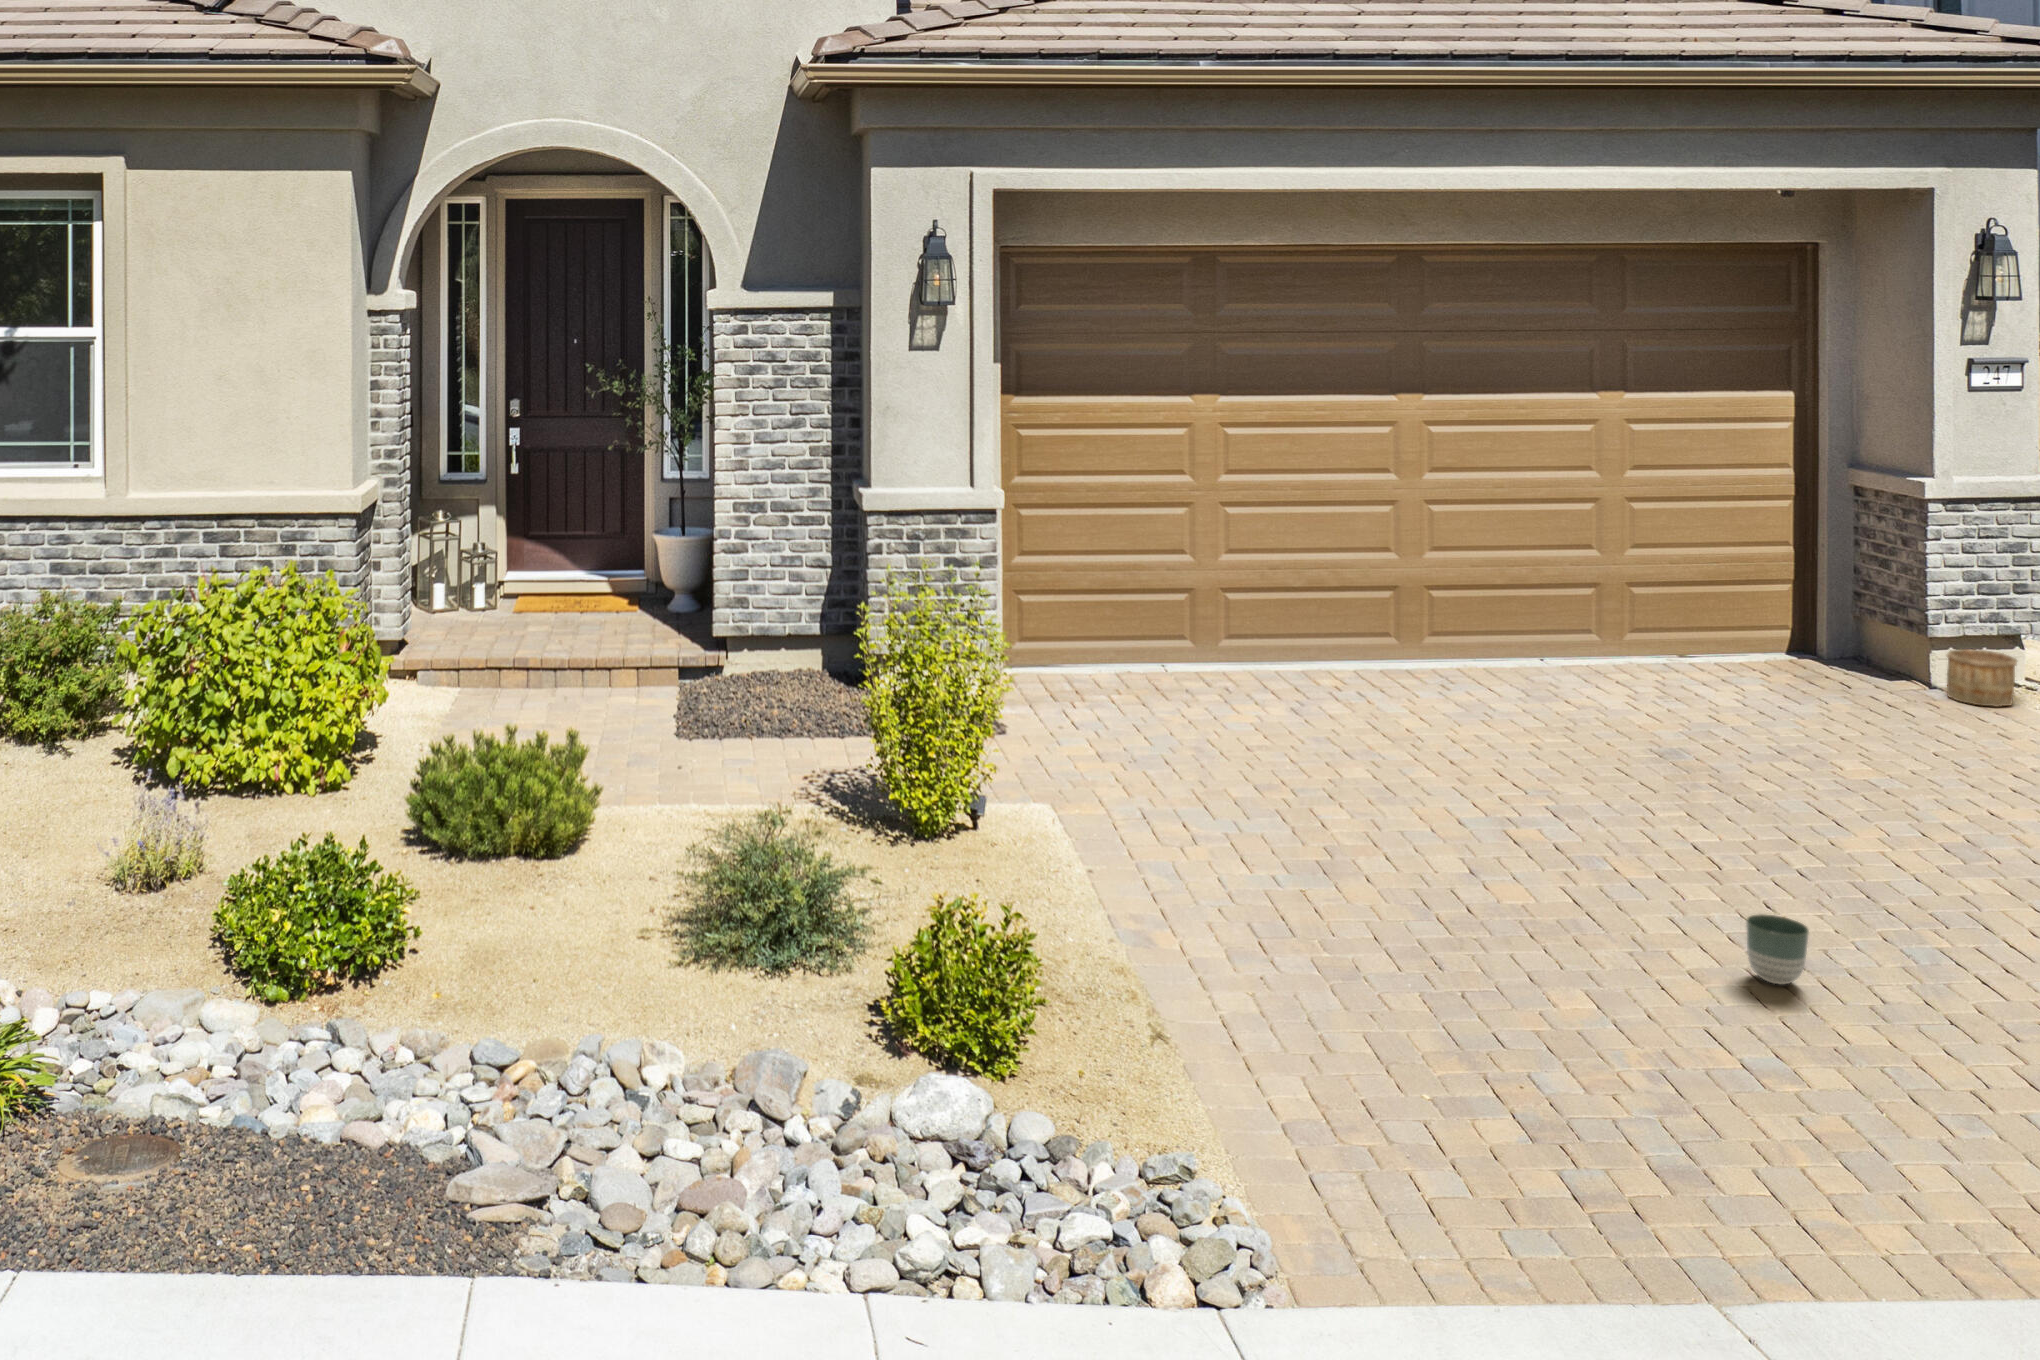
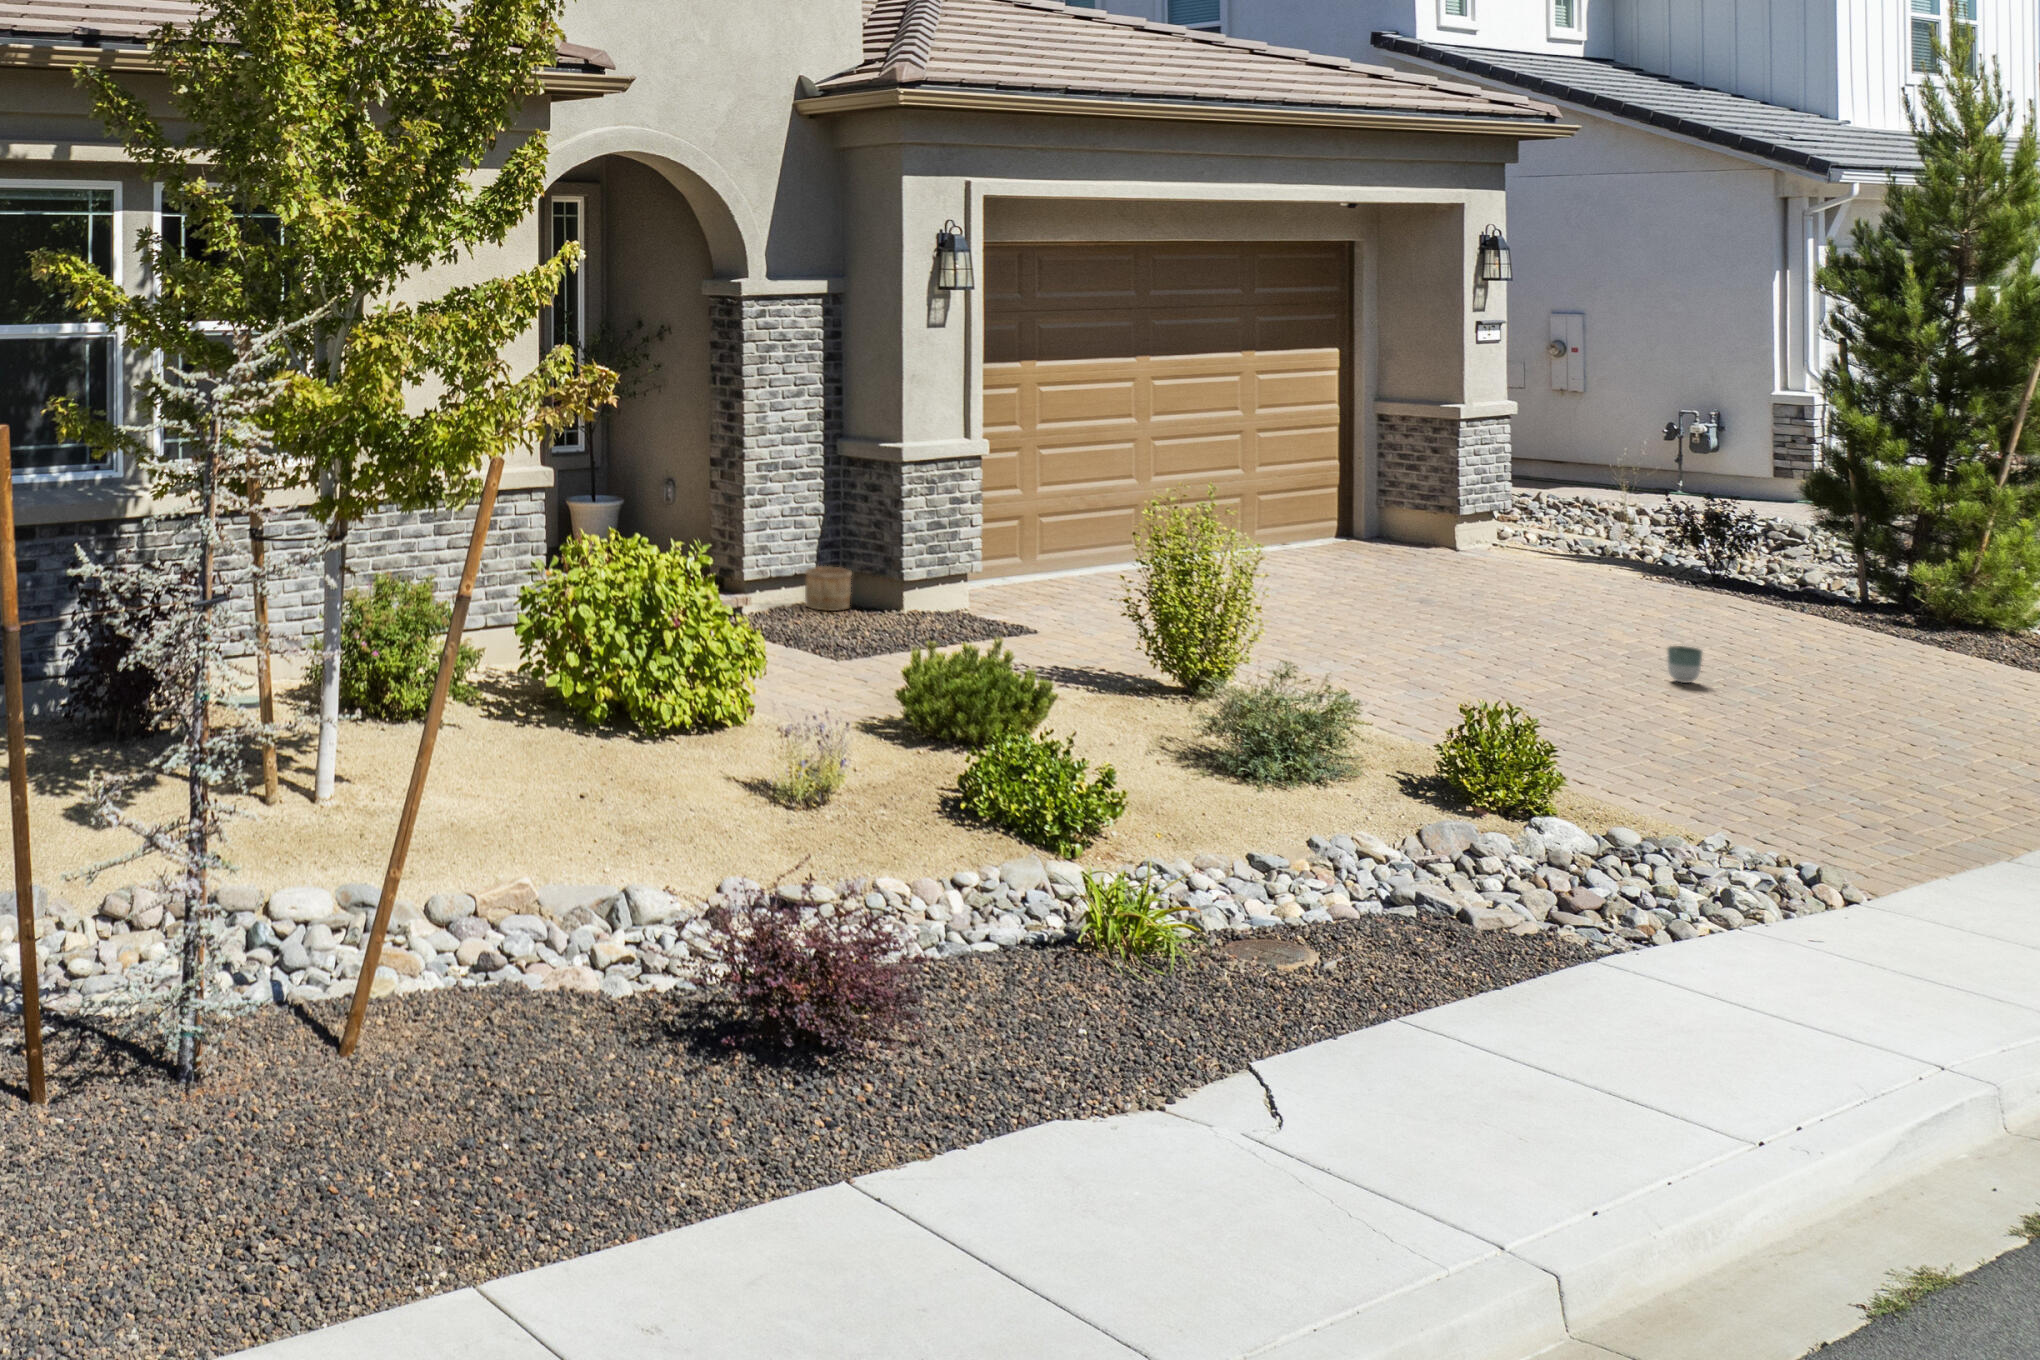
wooden bucket: present [1947,649,2017,707] -> present [805,566,852,611]

